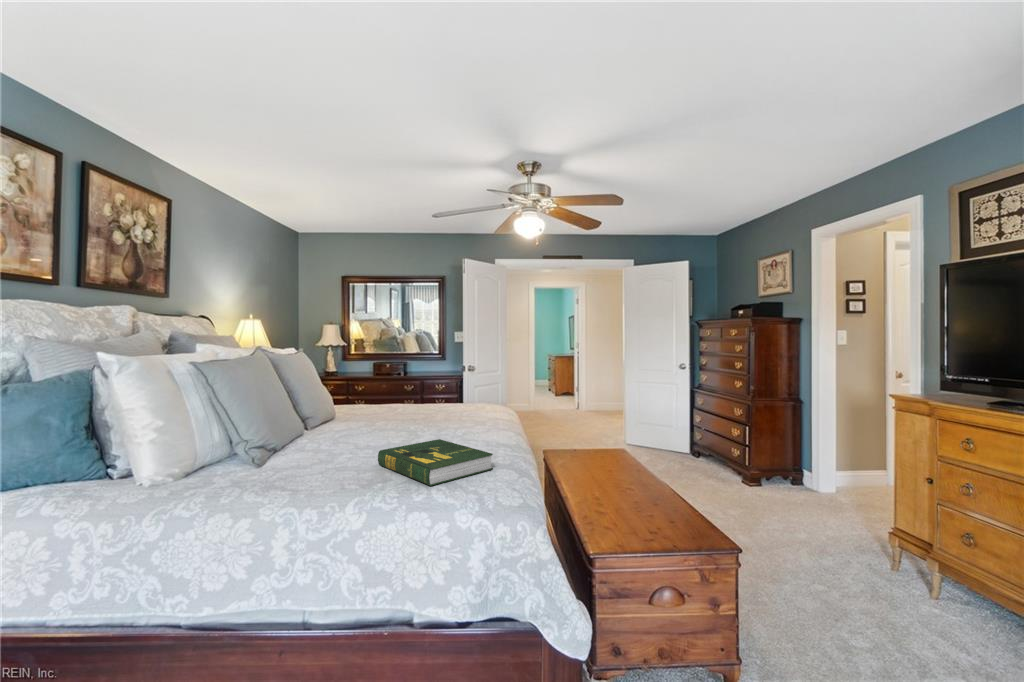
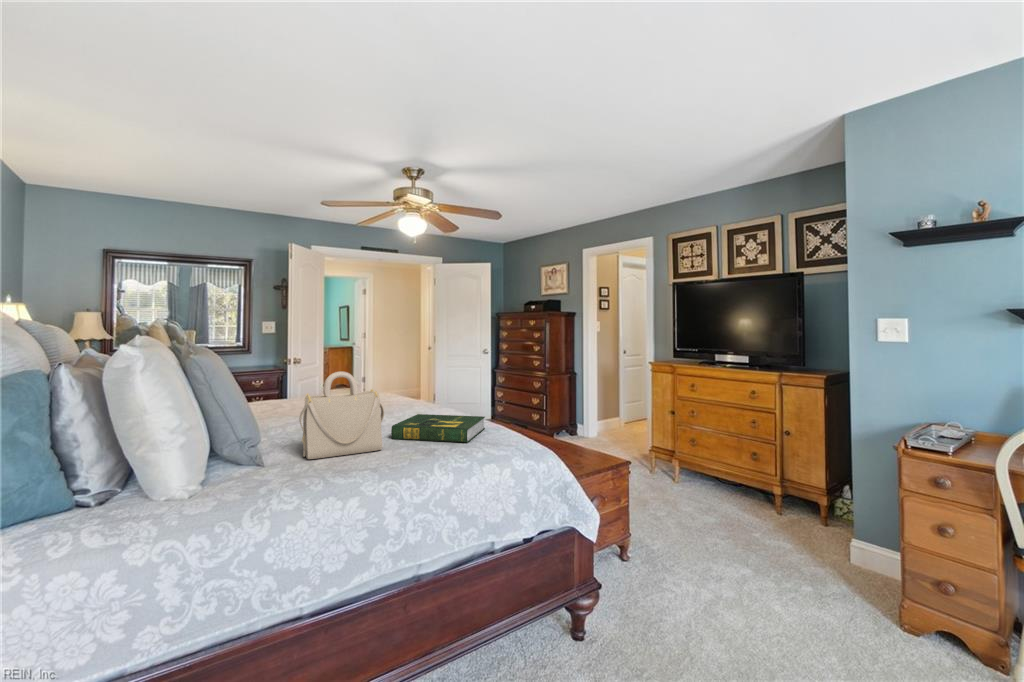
handbag: none [261,387,351,477] -> present [299,372,384,459]

